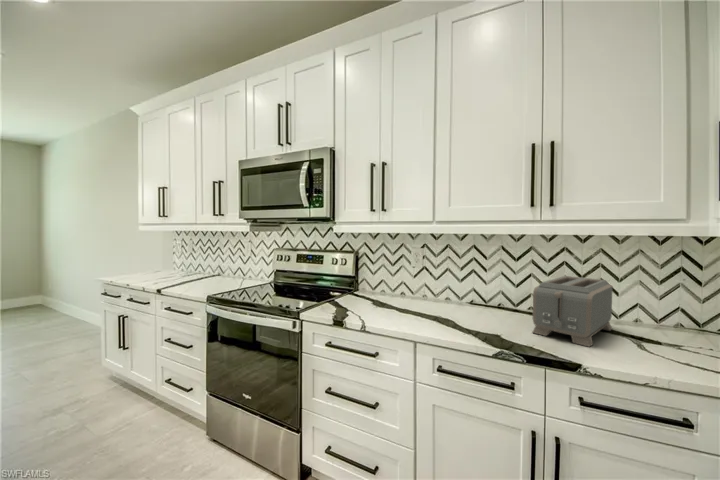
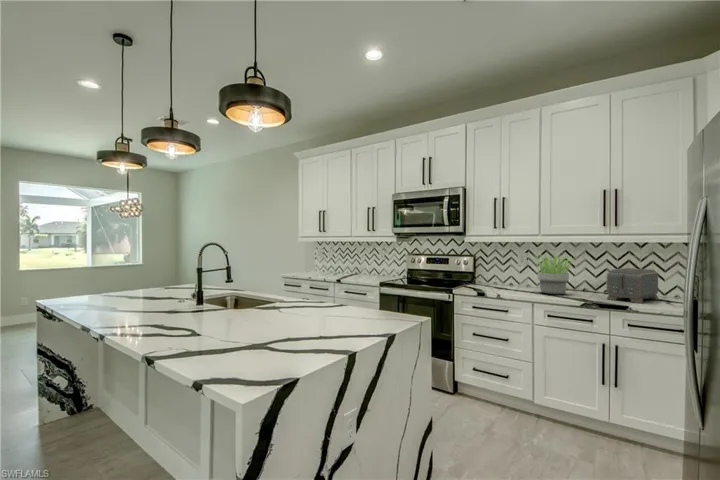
potted plant: none [414,251,491,320] -> present [536,256,572,294]

